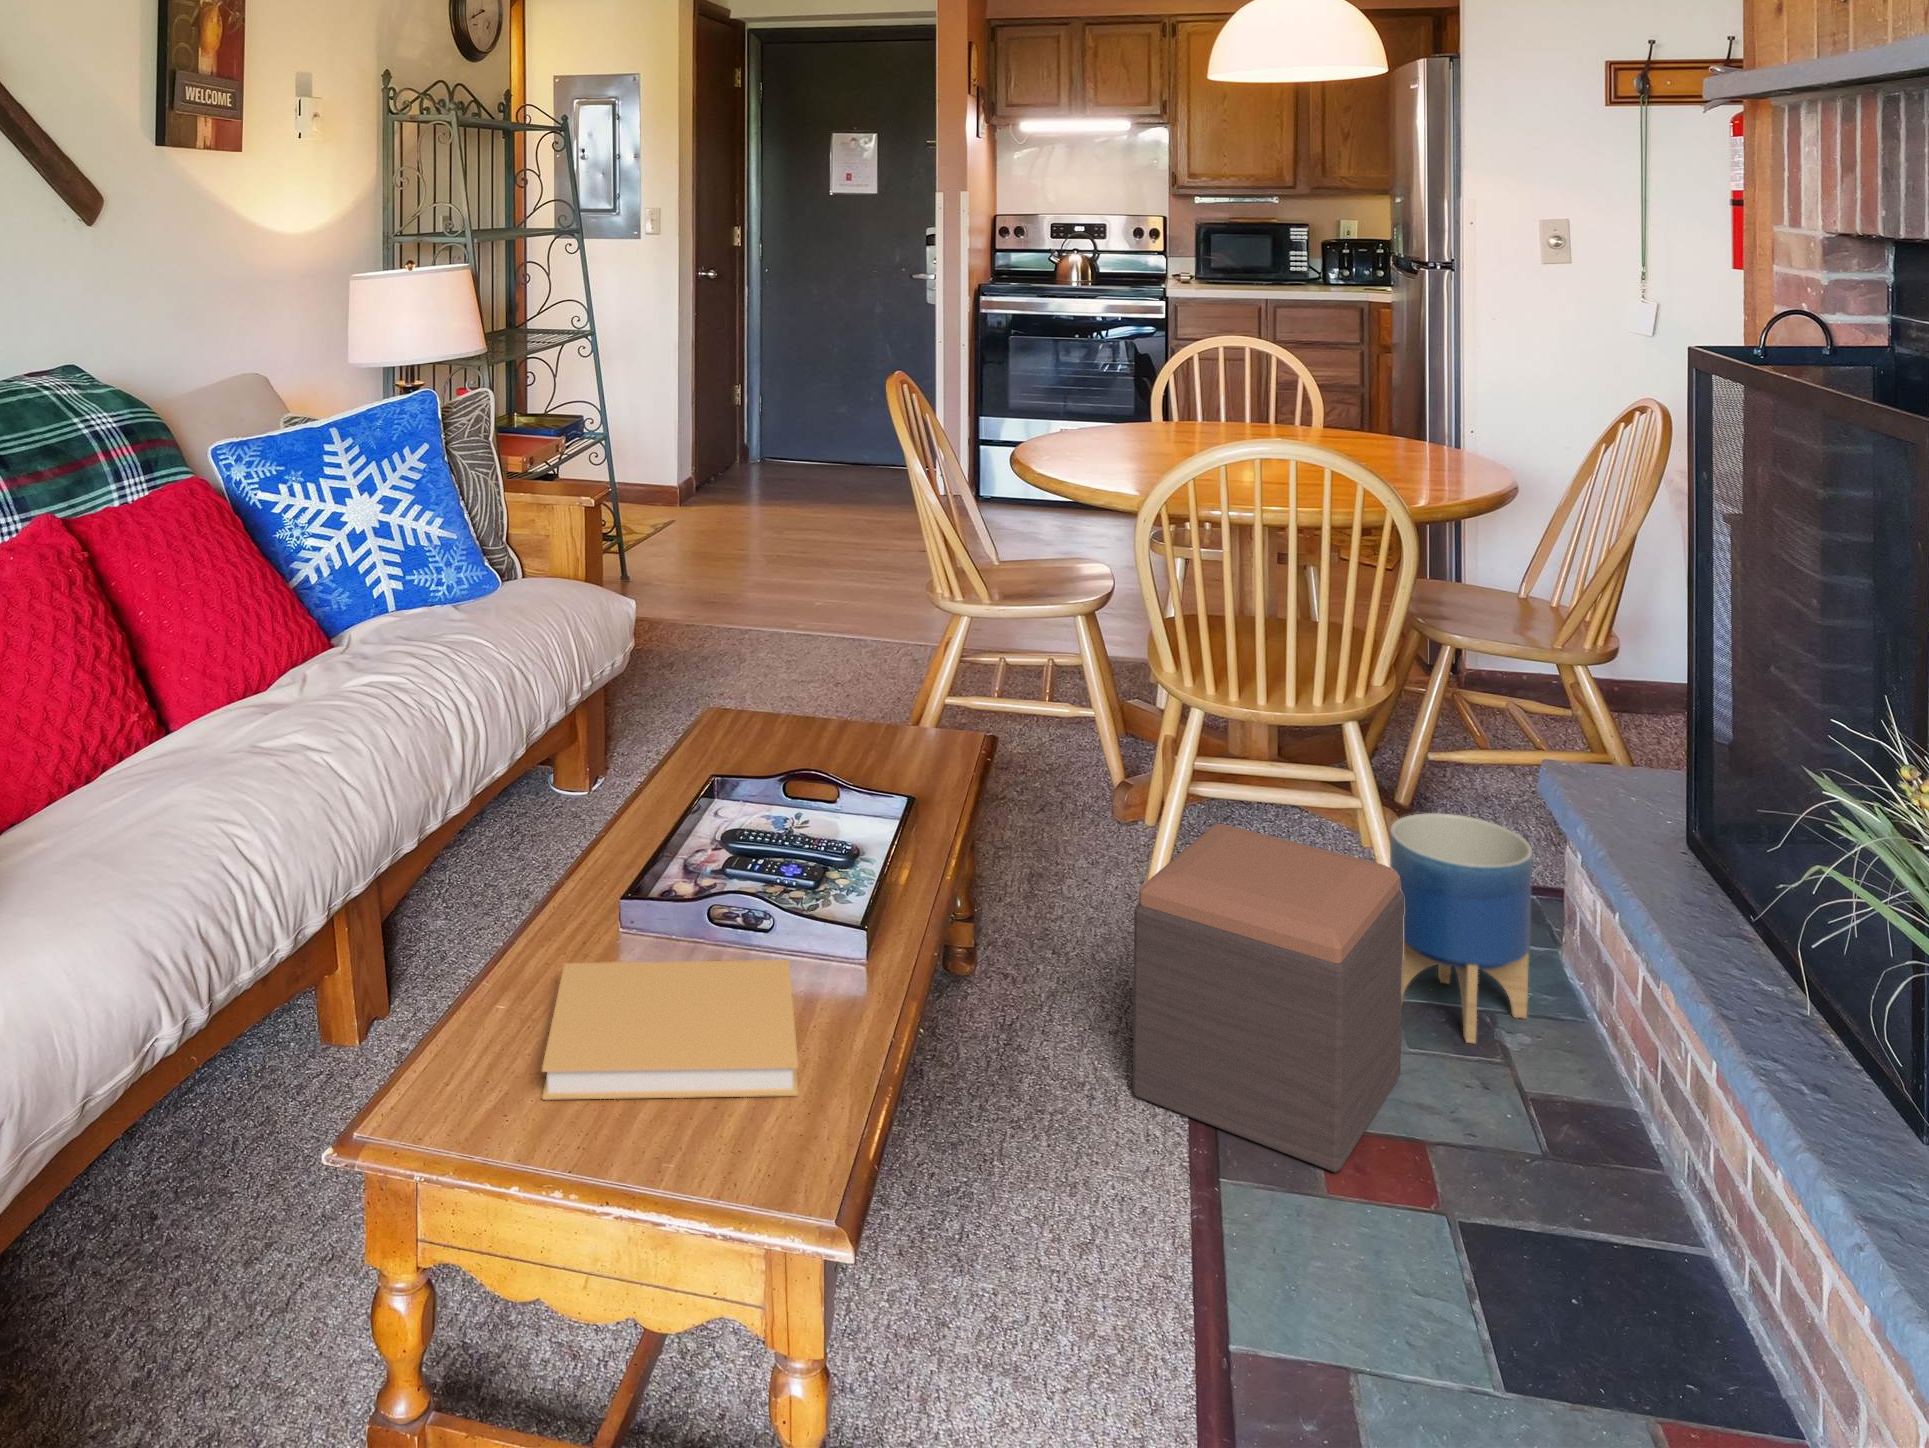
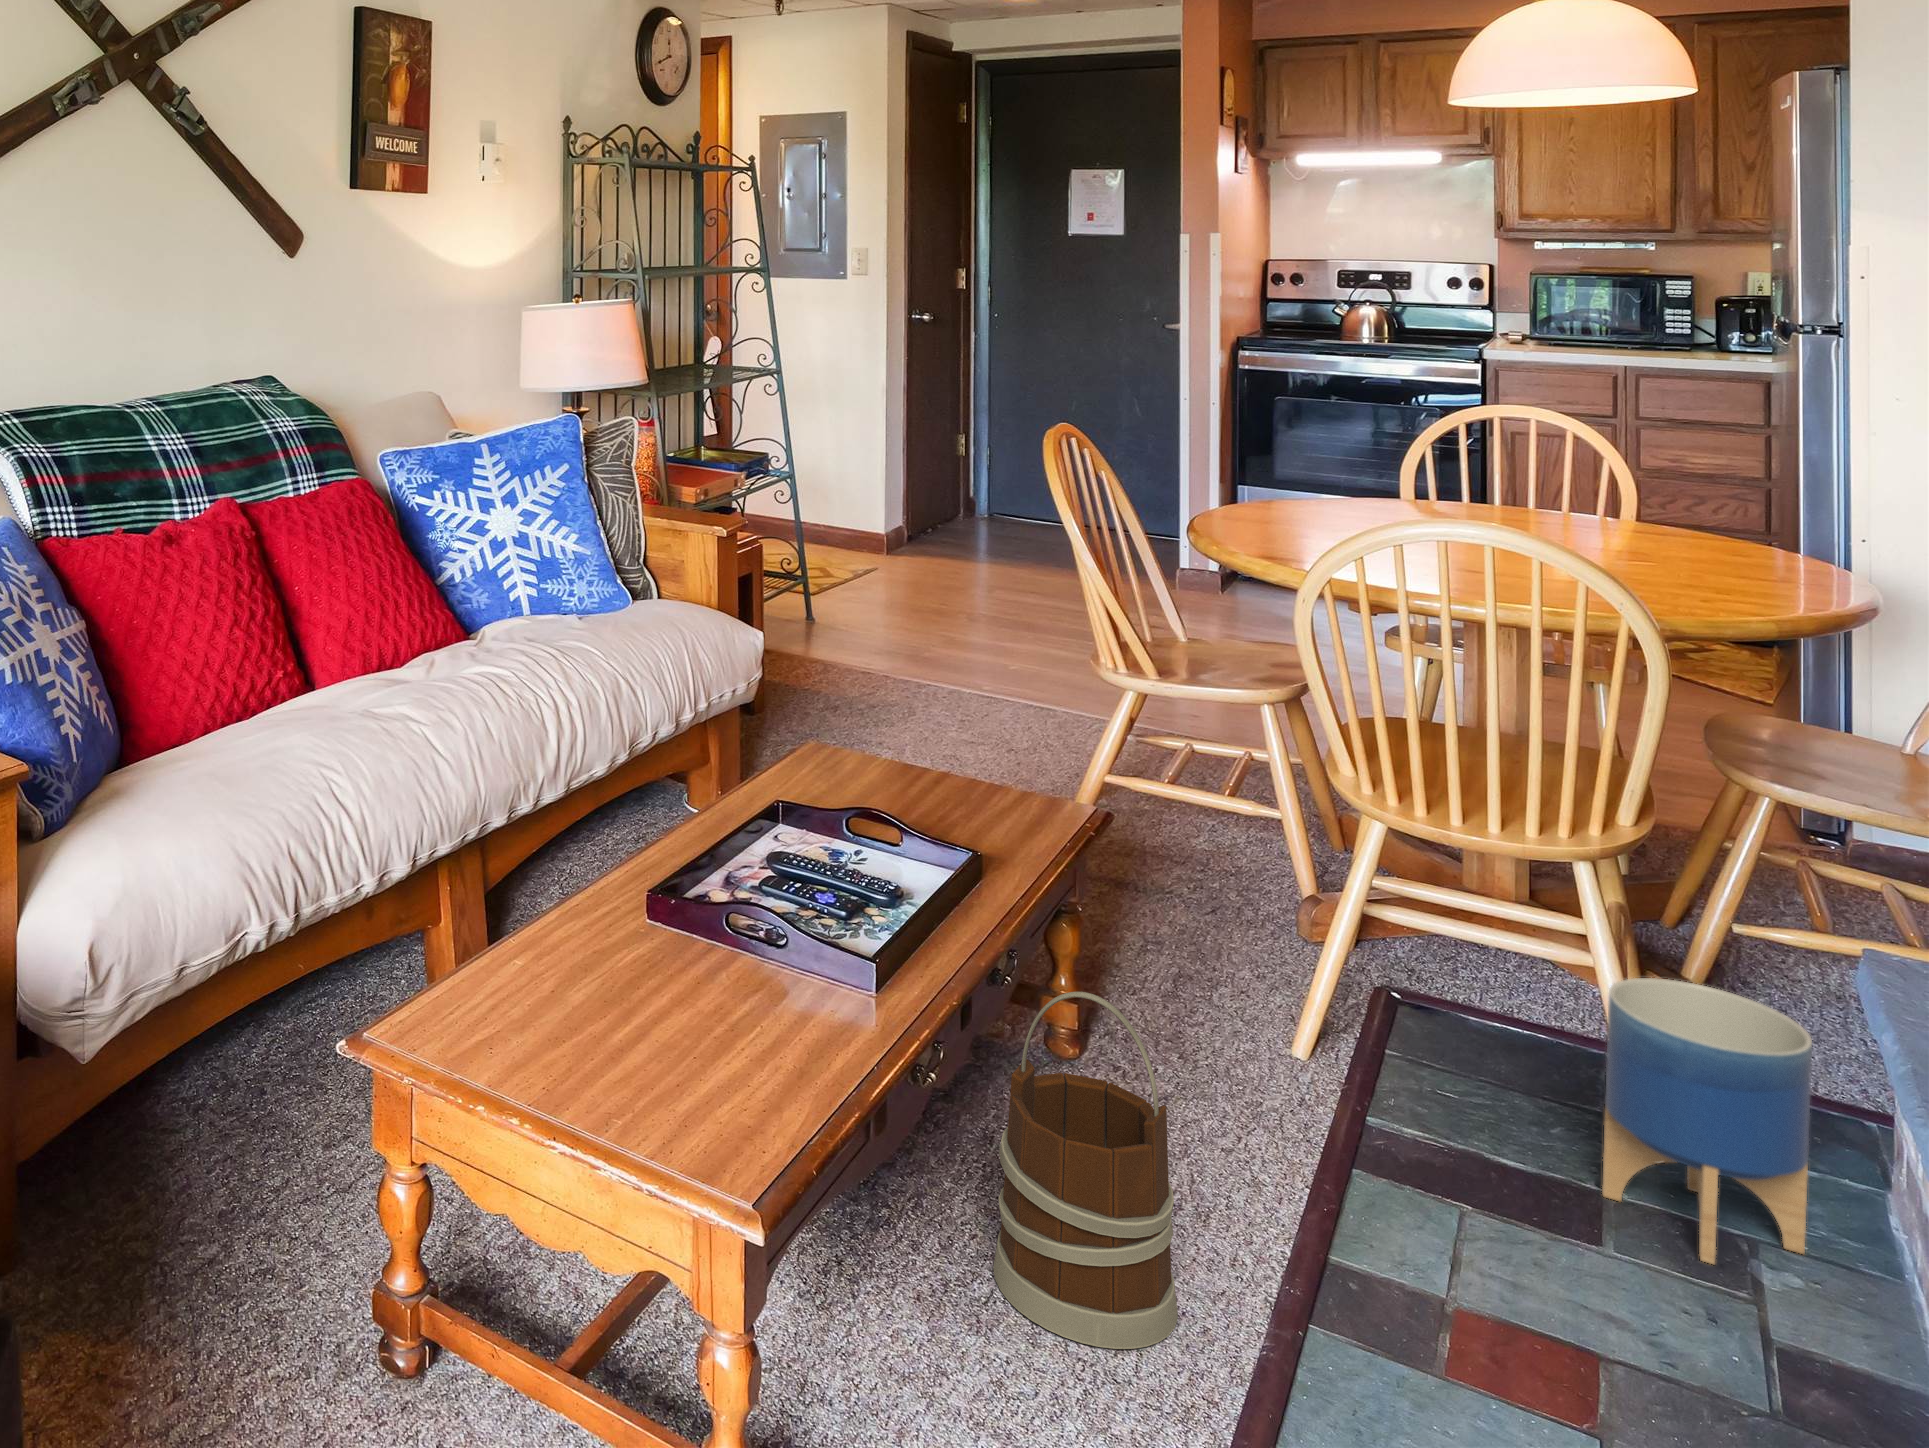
footstool: present [1133,824,1404,1173] -> none [1227,941,1596,1351]
wooden bucket: none [959,923,1122,1257] -> present [993,992,1178,1349]
book: present [542,960,798,1100] -> none [529,932,791,1085]

